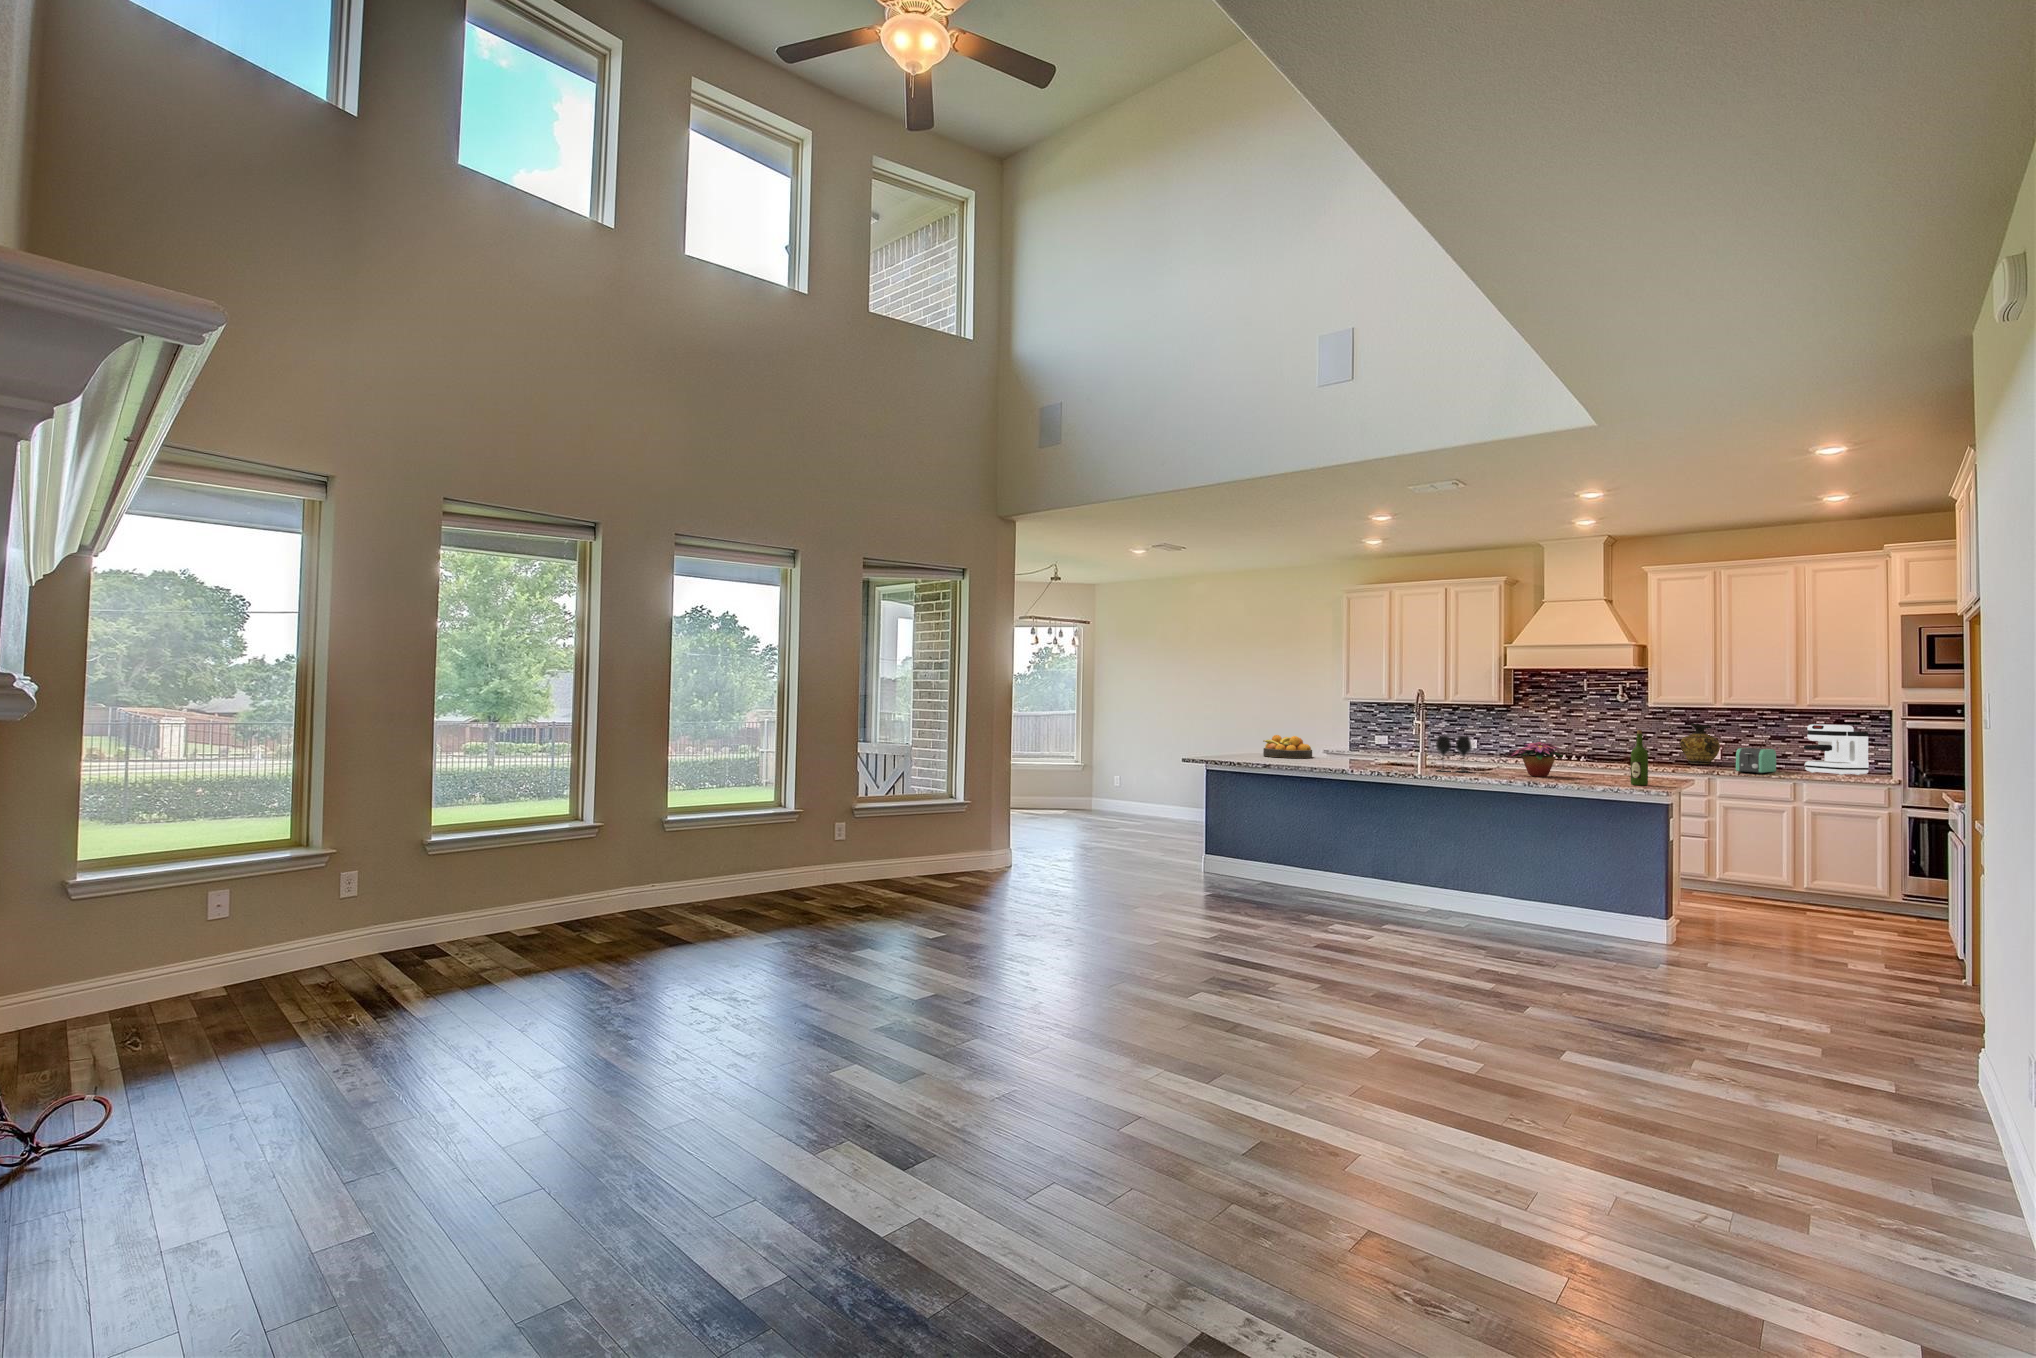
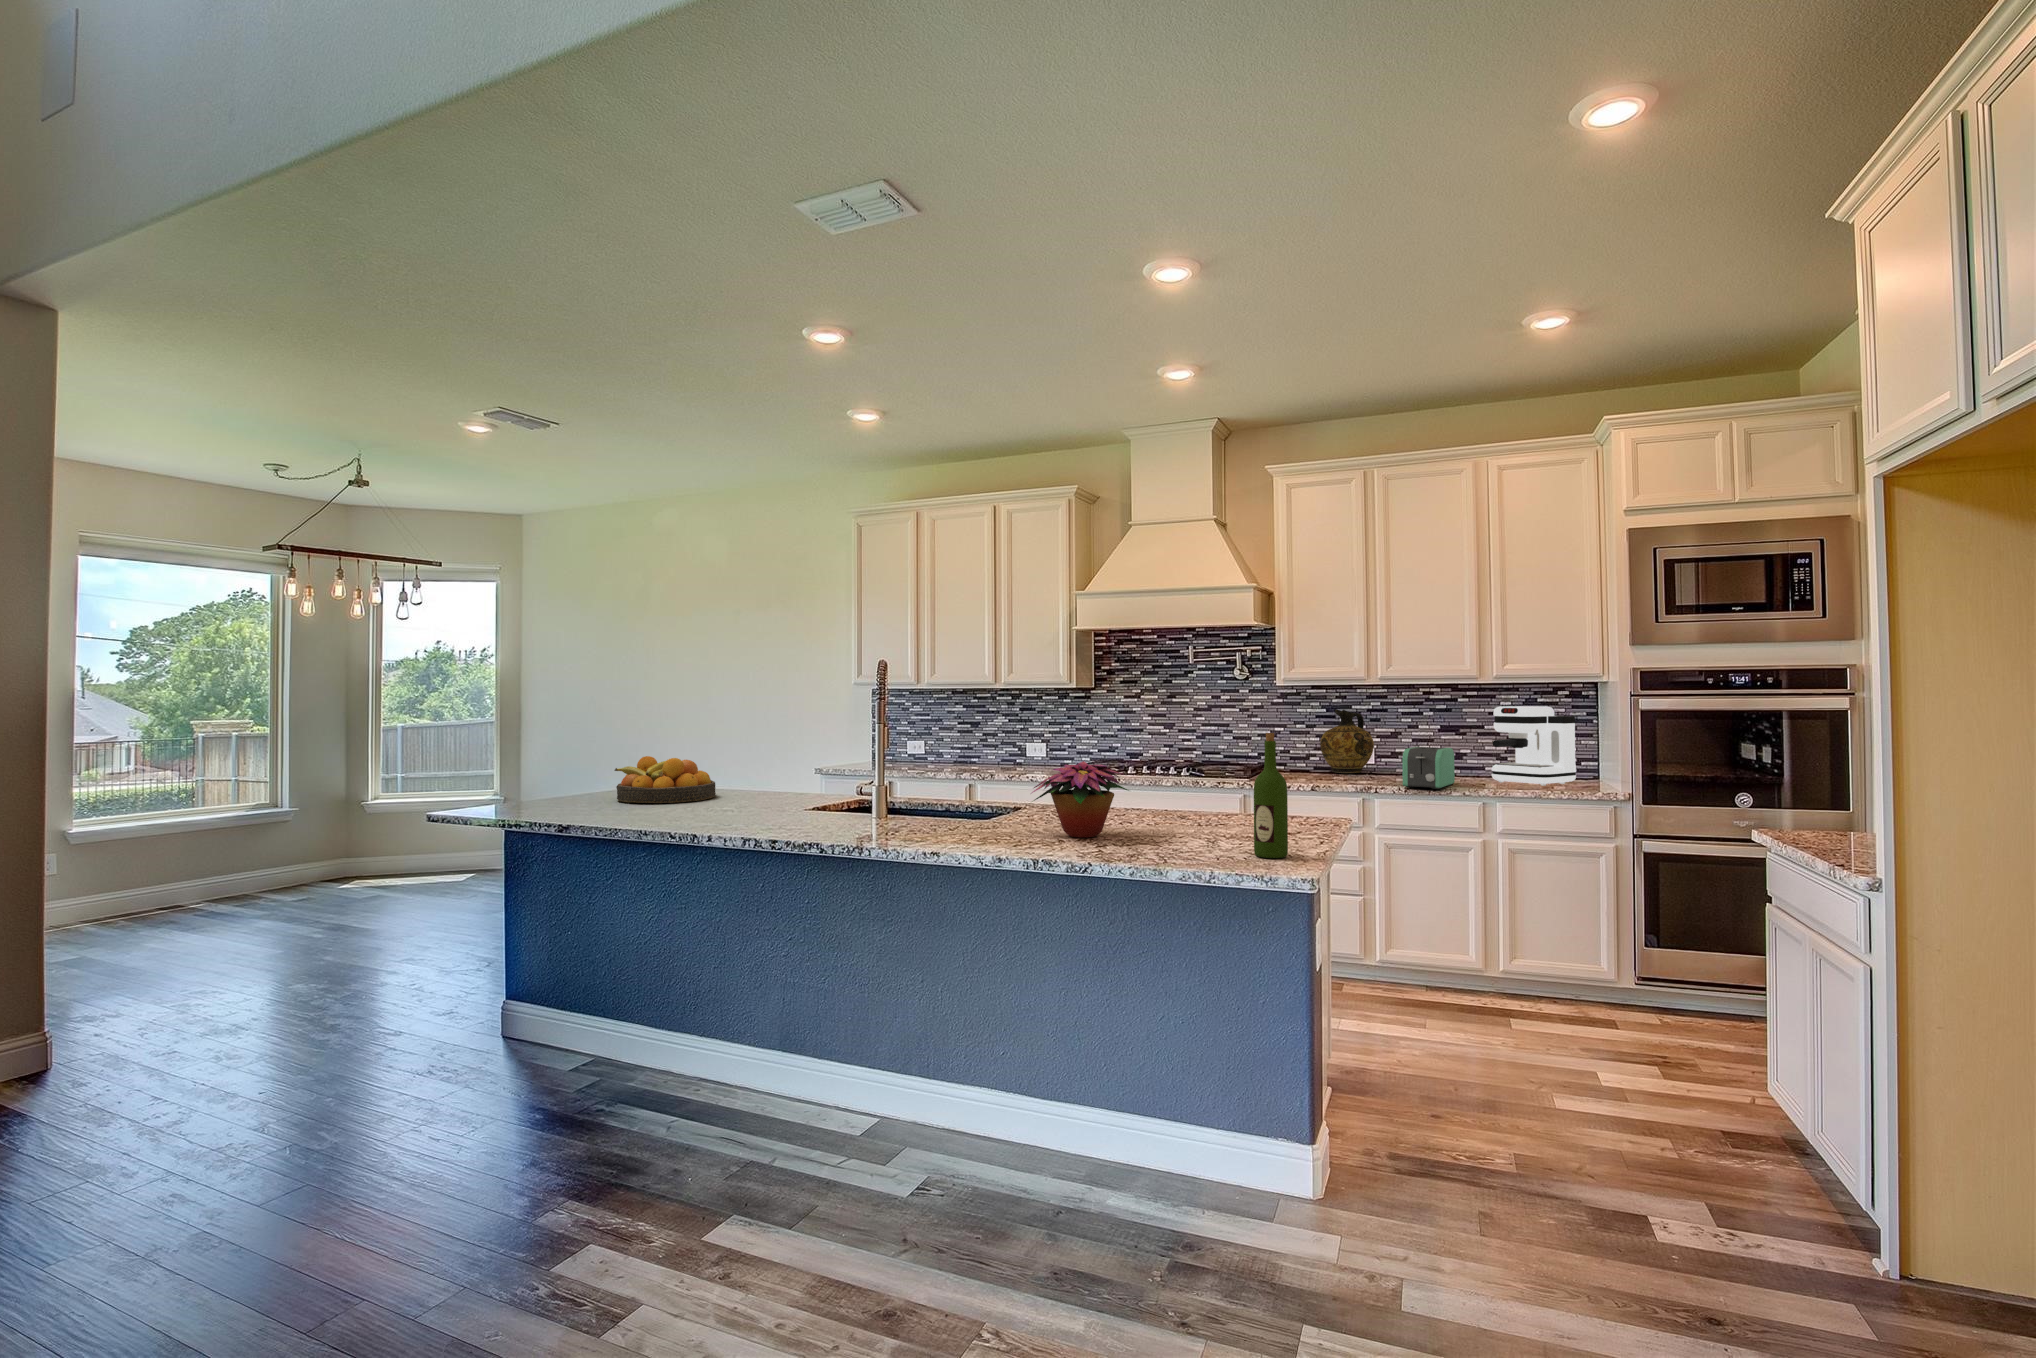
wine glass: present [1436,736,1472,772] -> none [888,753,962,832]

